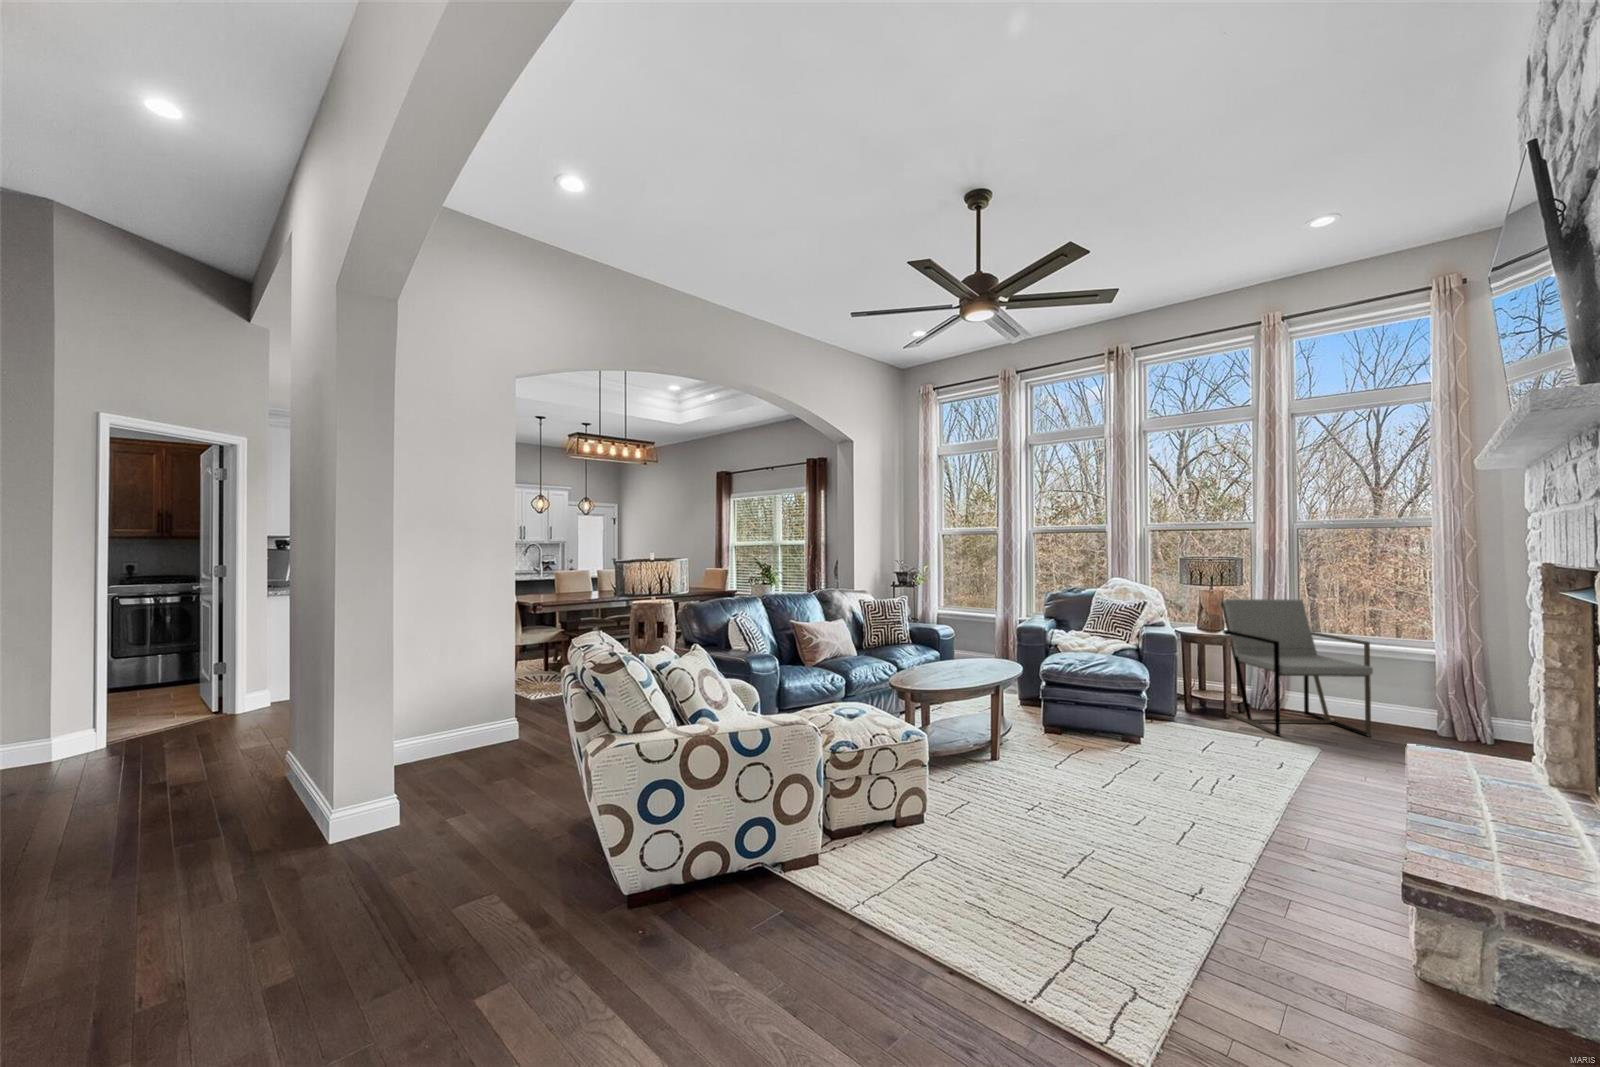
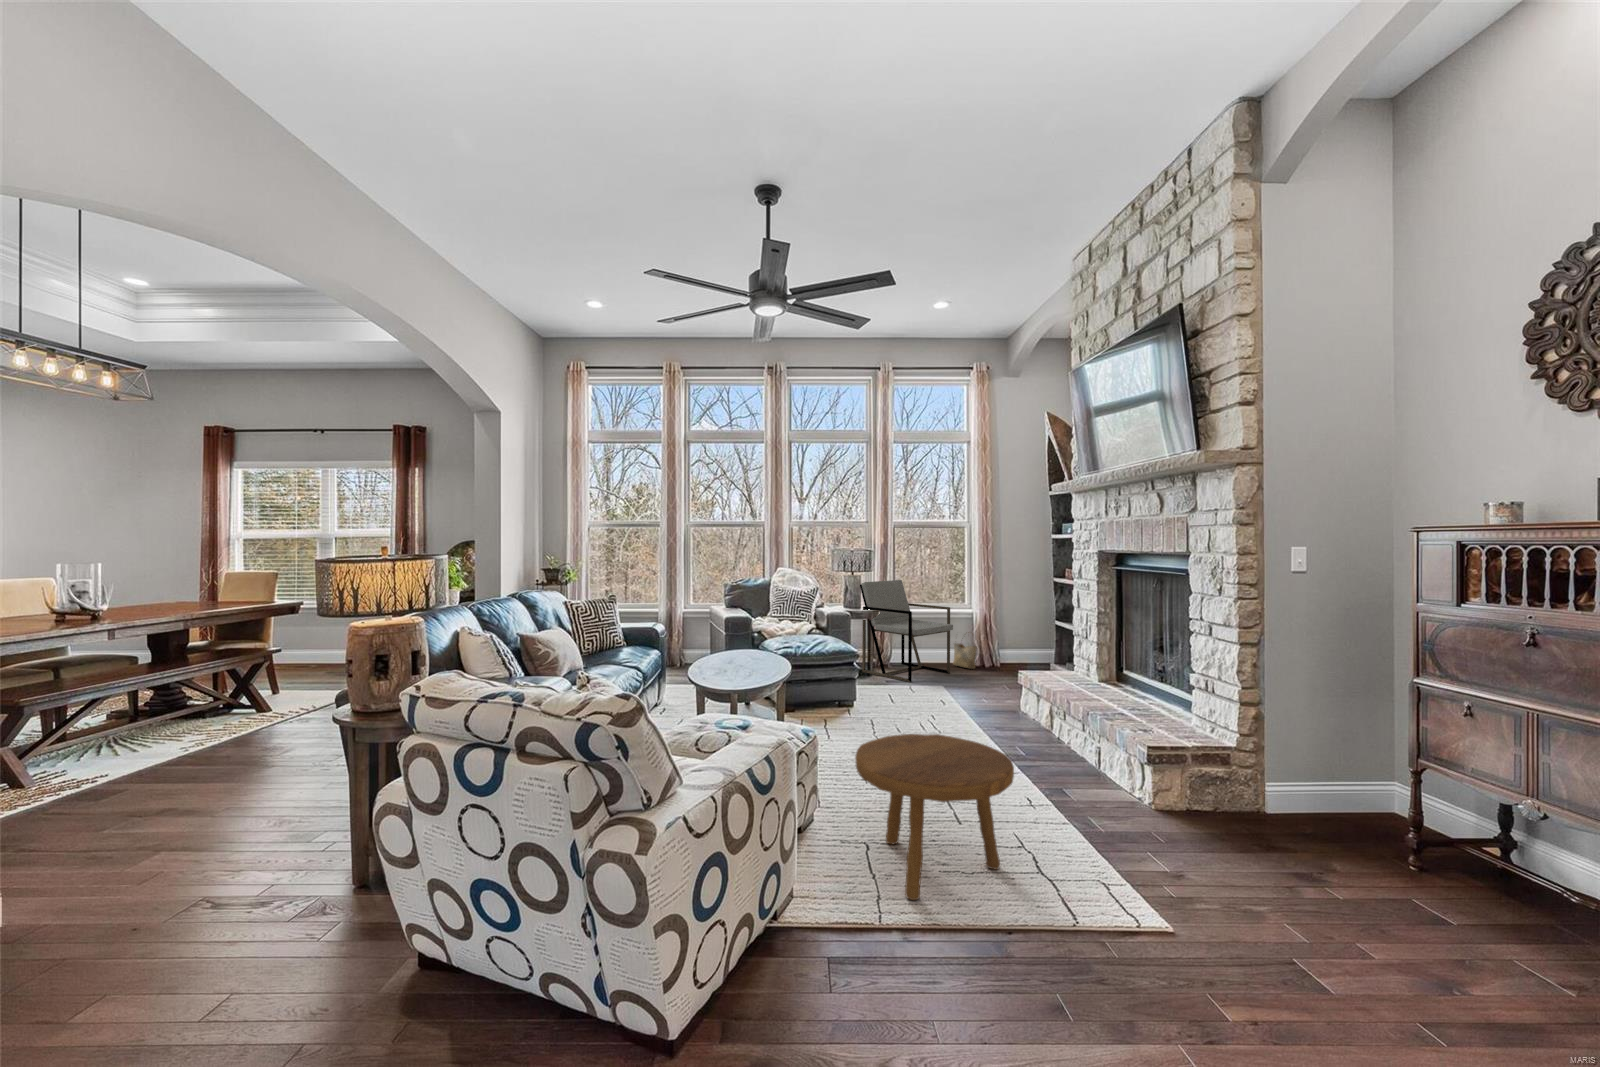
woven basket: none [1395,681,1438,739] -> present [953,643,977,669]
footstool: none [884,753,1056,928] -> present [855,734,1014,900]

